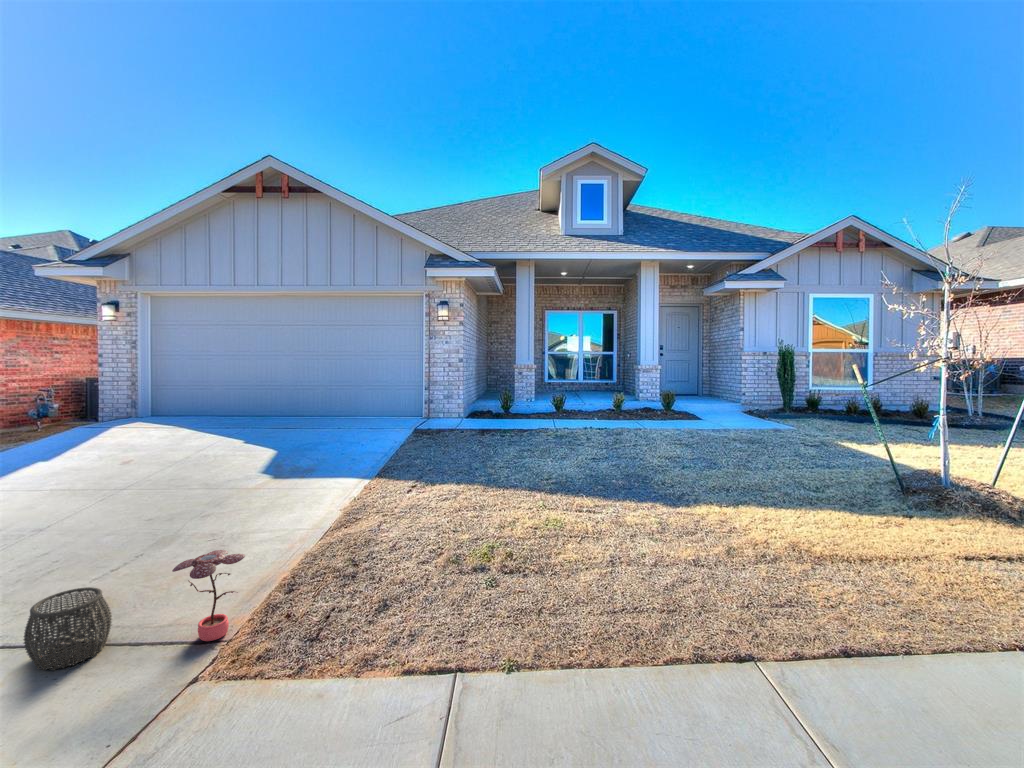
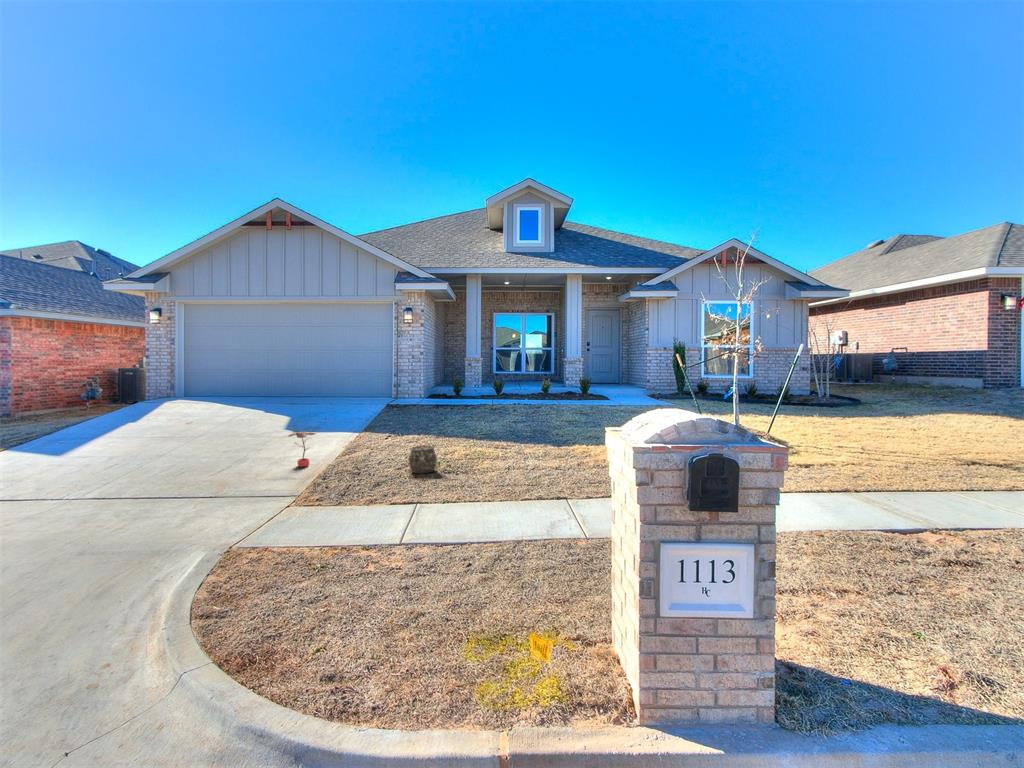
woven basket: present [24,587,112,670] -> present [409,446,437,473]

